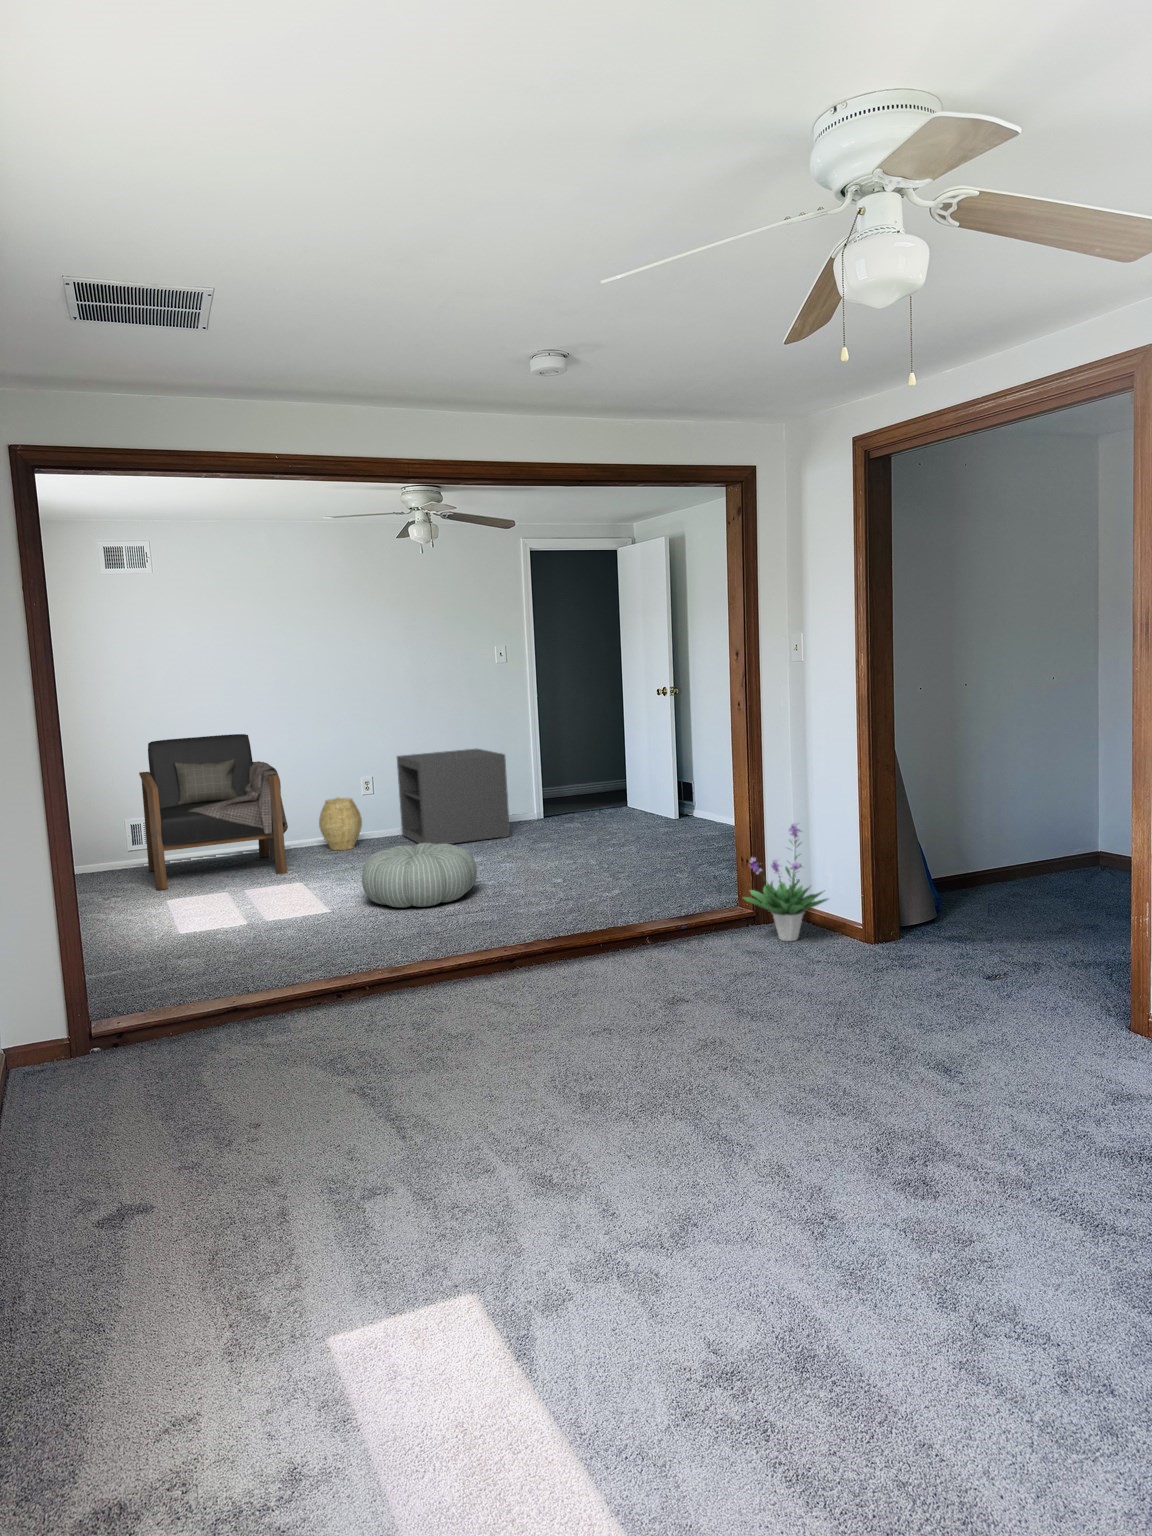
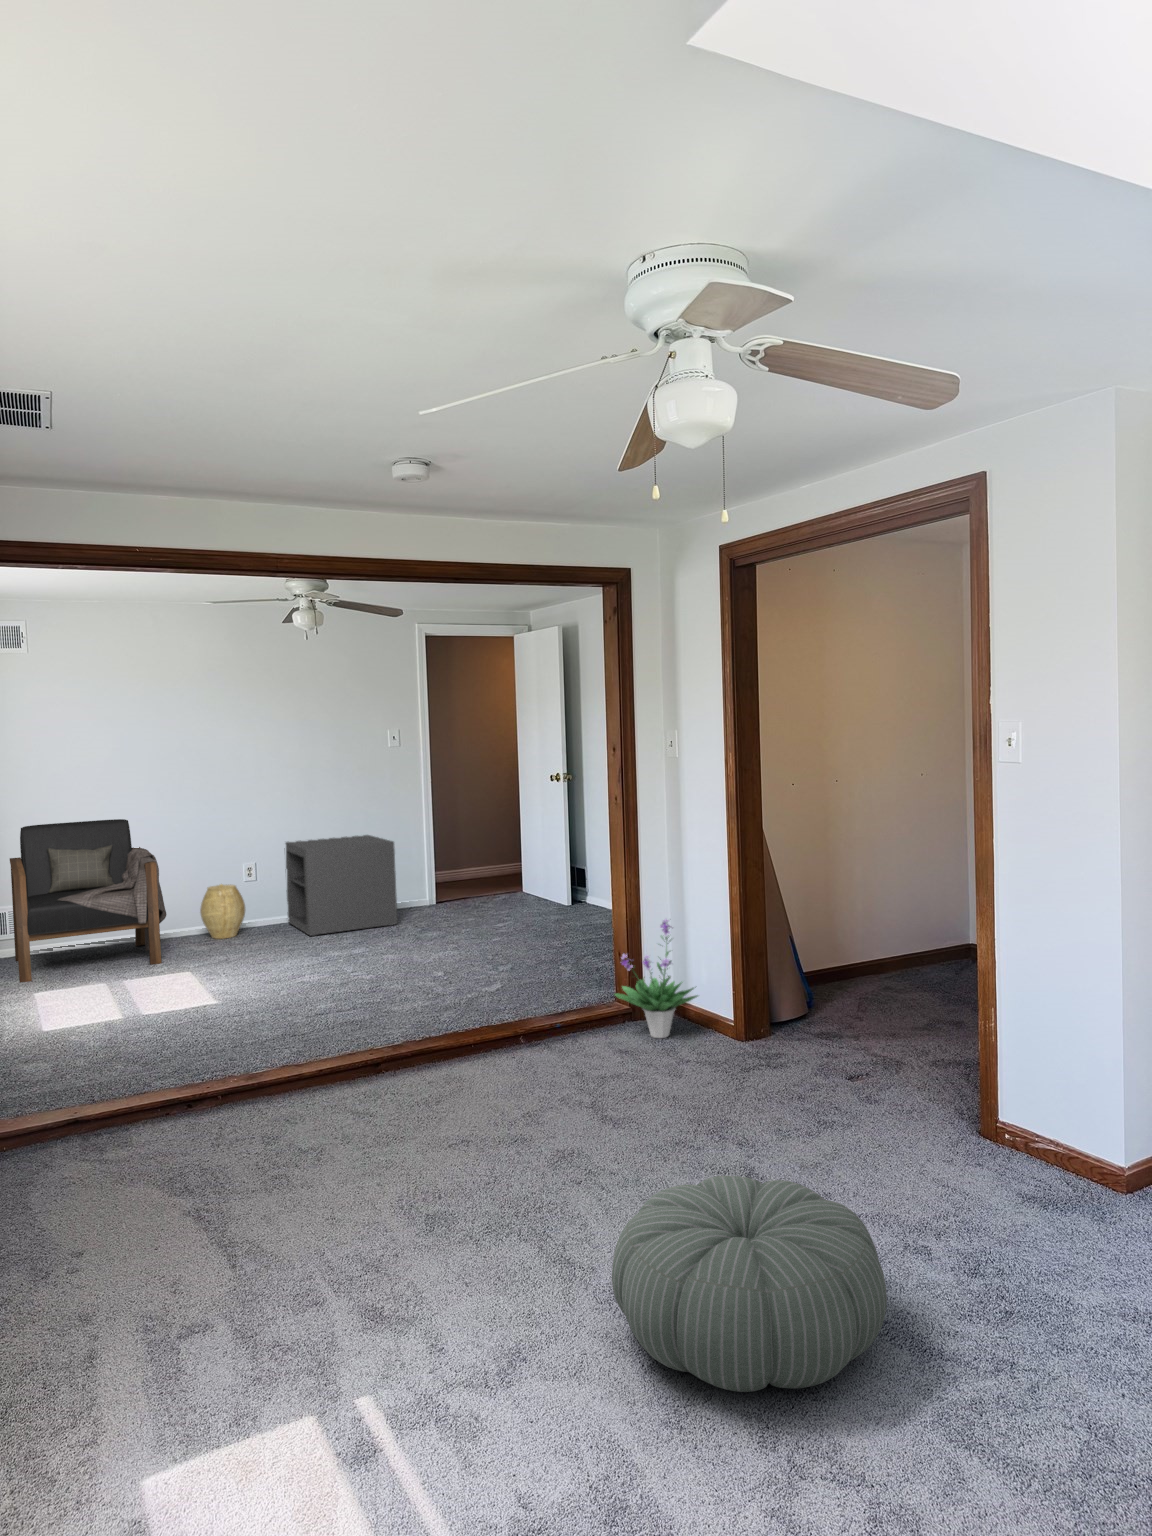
pouf: present [362,843,477,907] -> present [612,1176,887,1392]

